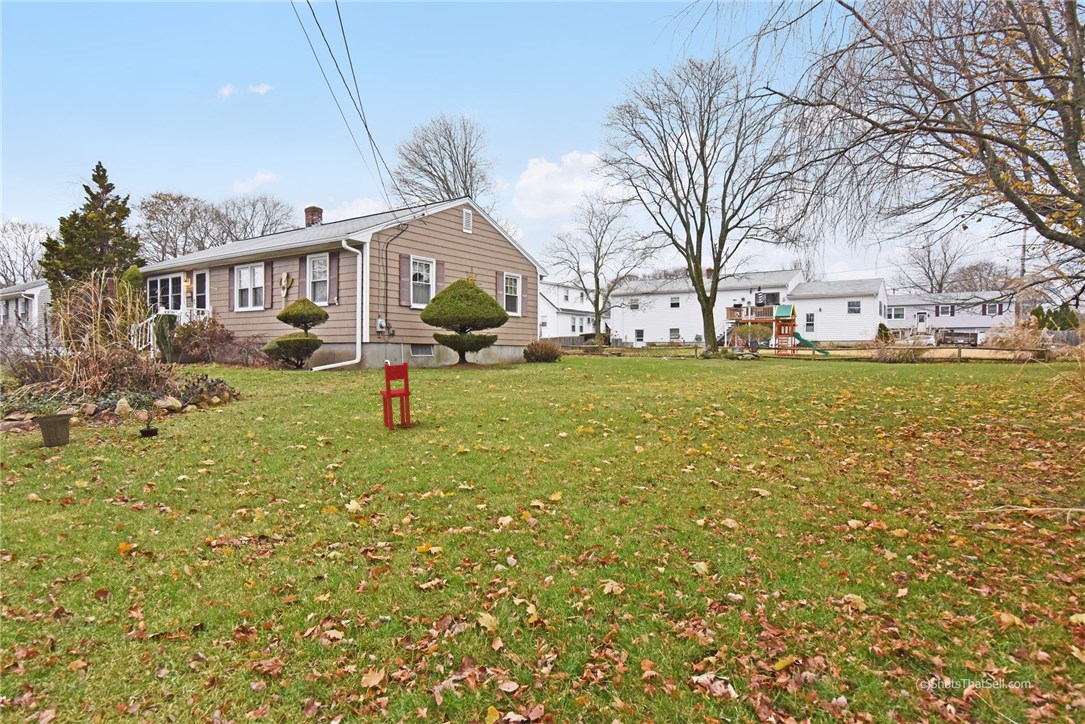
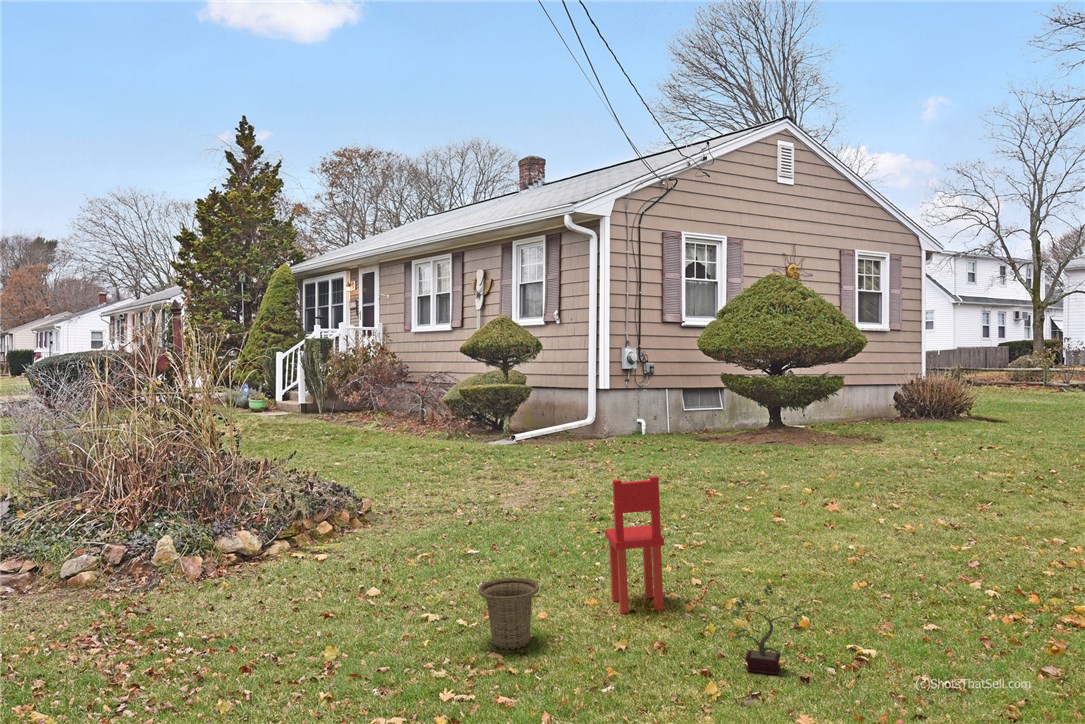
potted plant: present [133,400,164,436] -> present [732,585,811,675]
basket: present [34,414,73,447] -> present [479,577,539,650]

